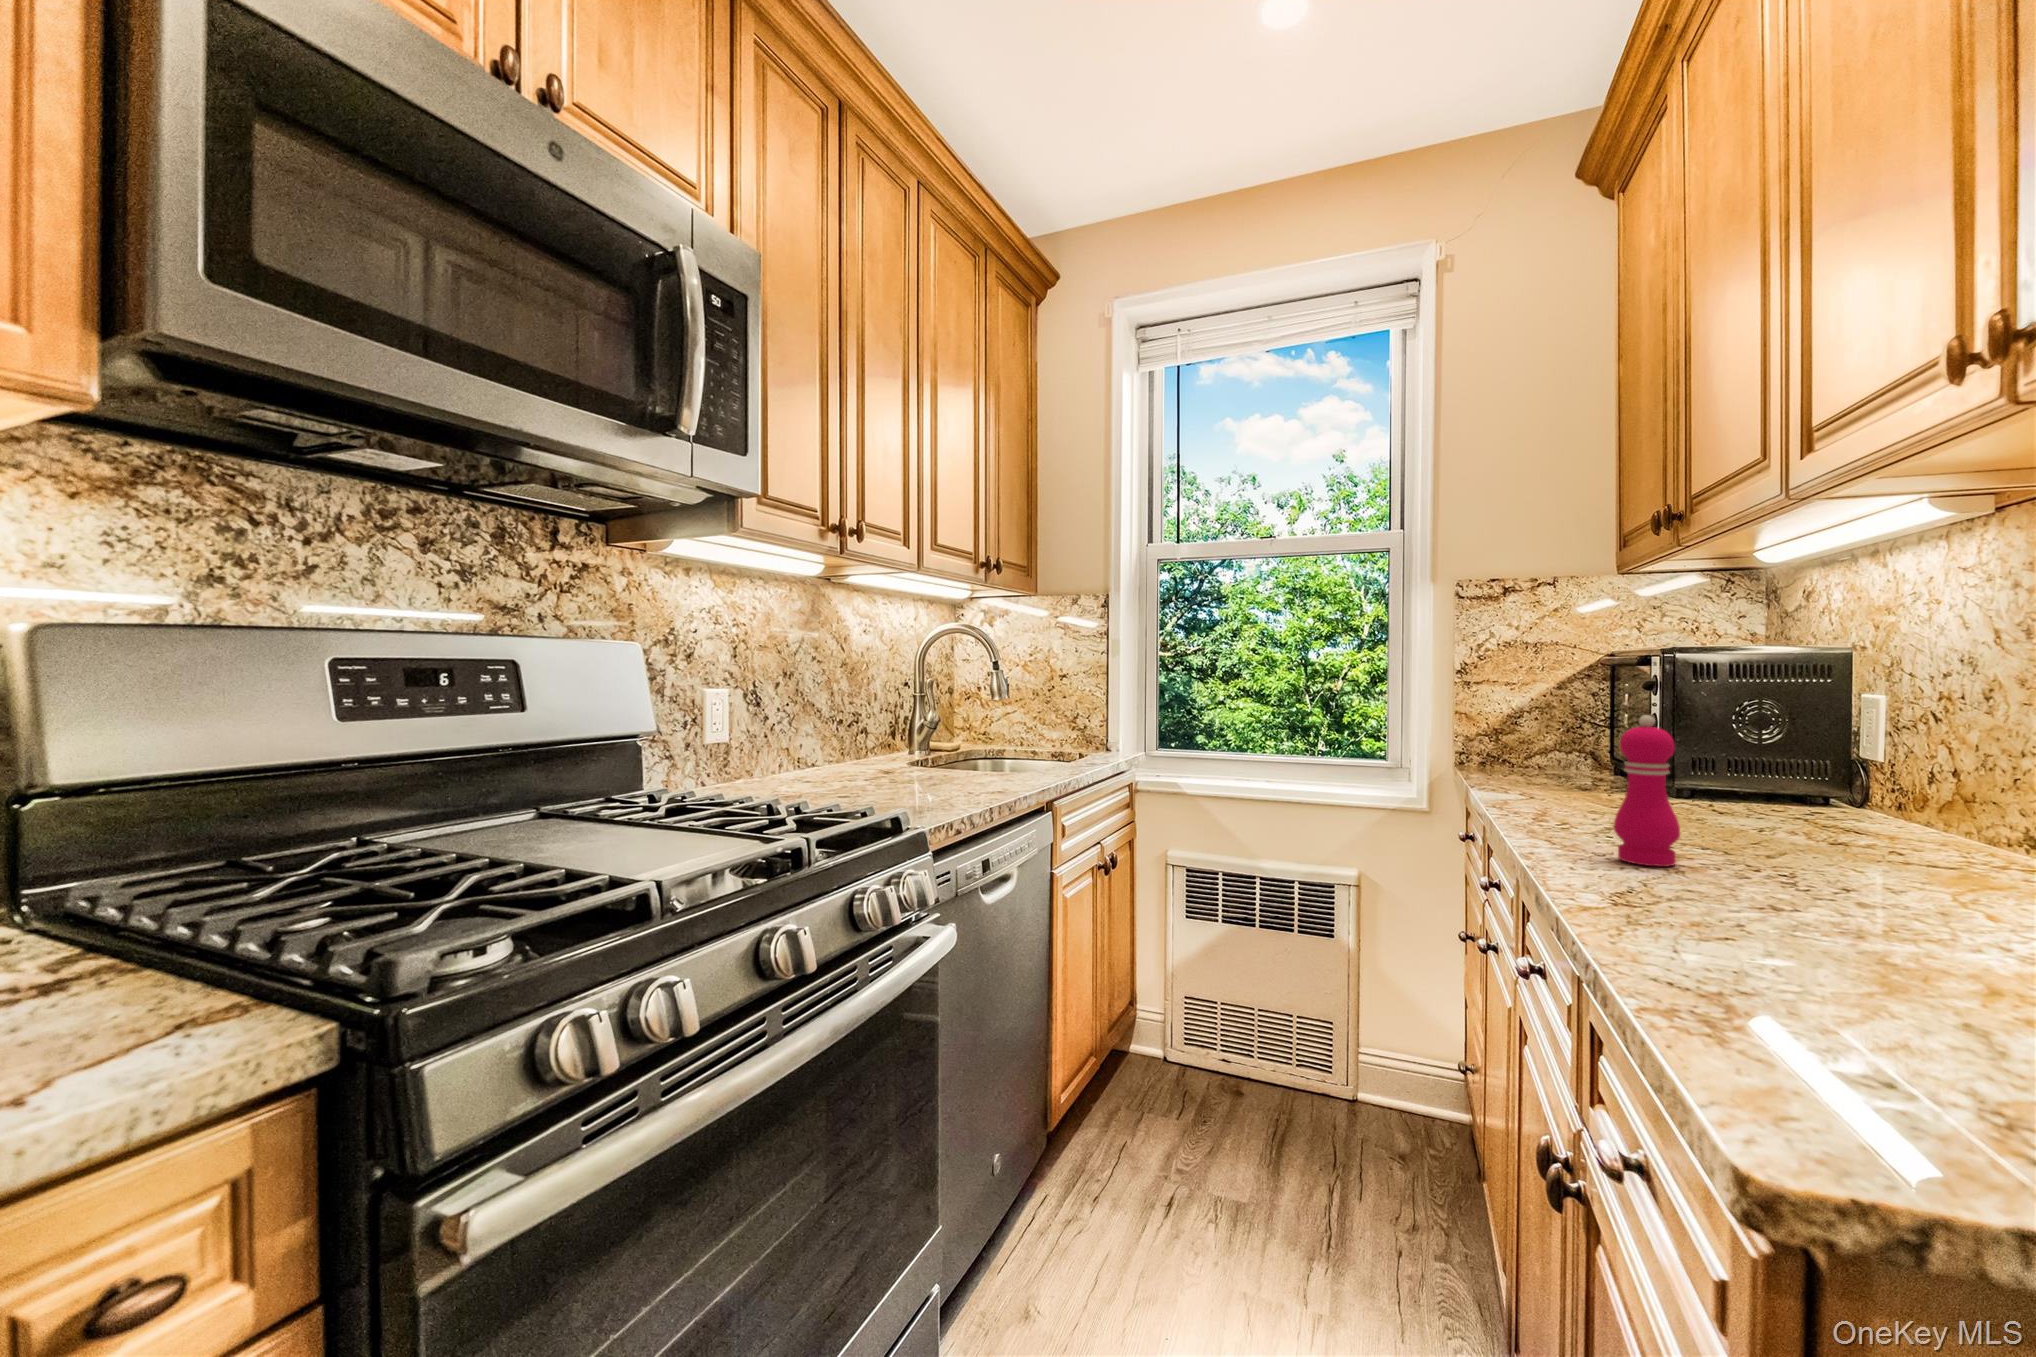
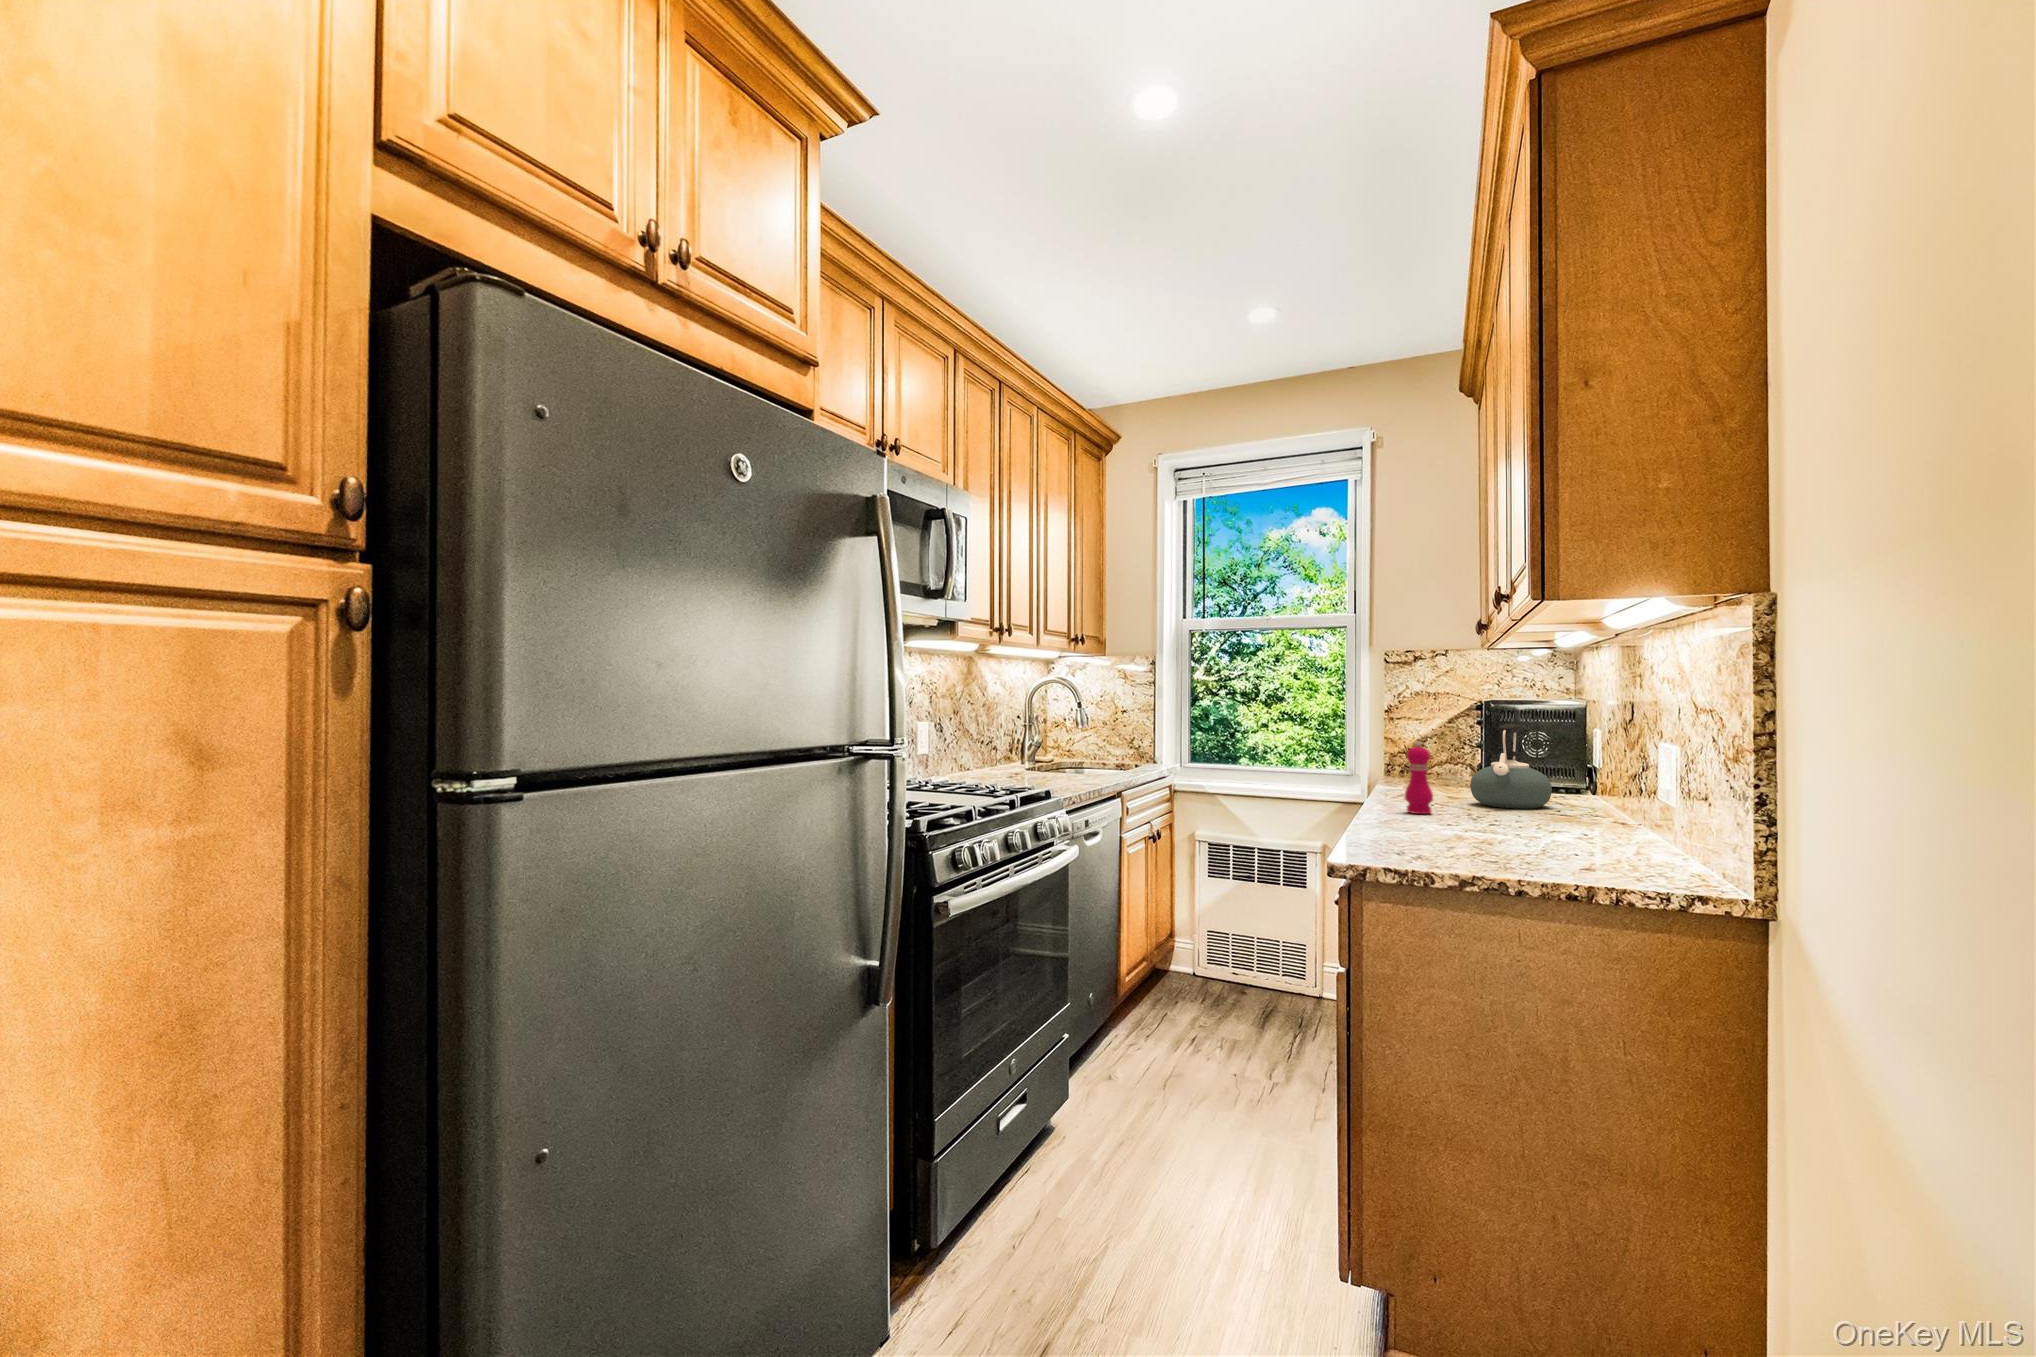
kettle: none [1694,683,1876,846] -> present [1470,724,1552,809]

